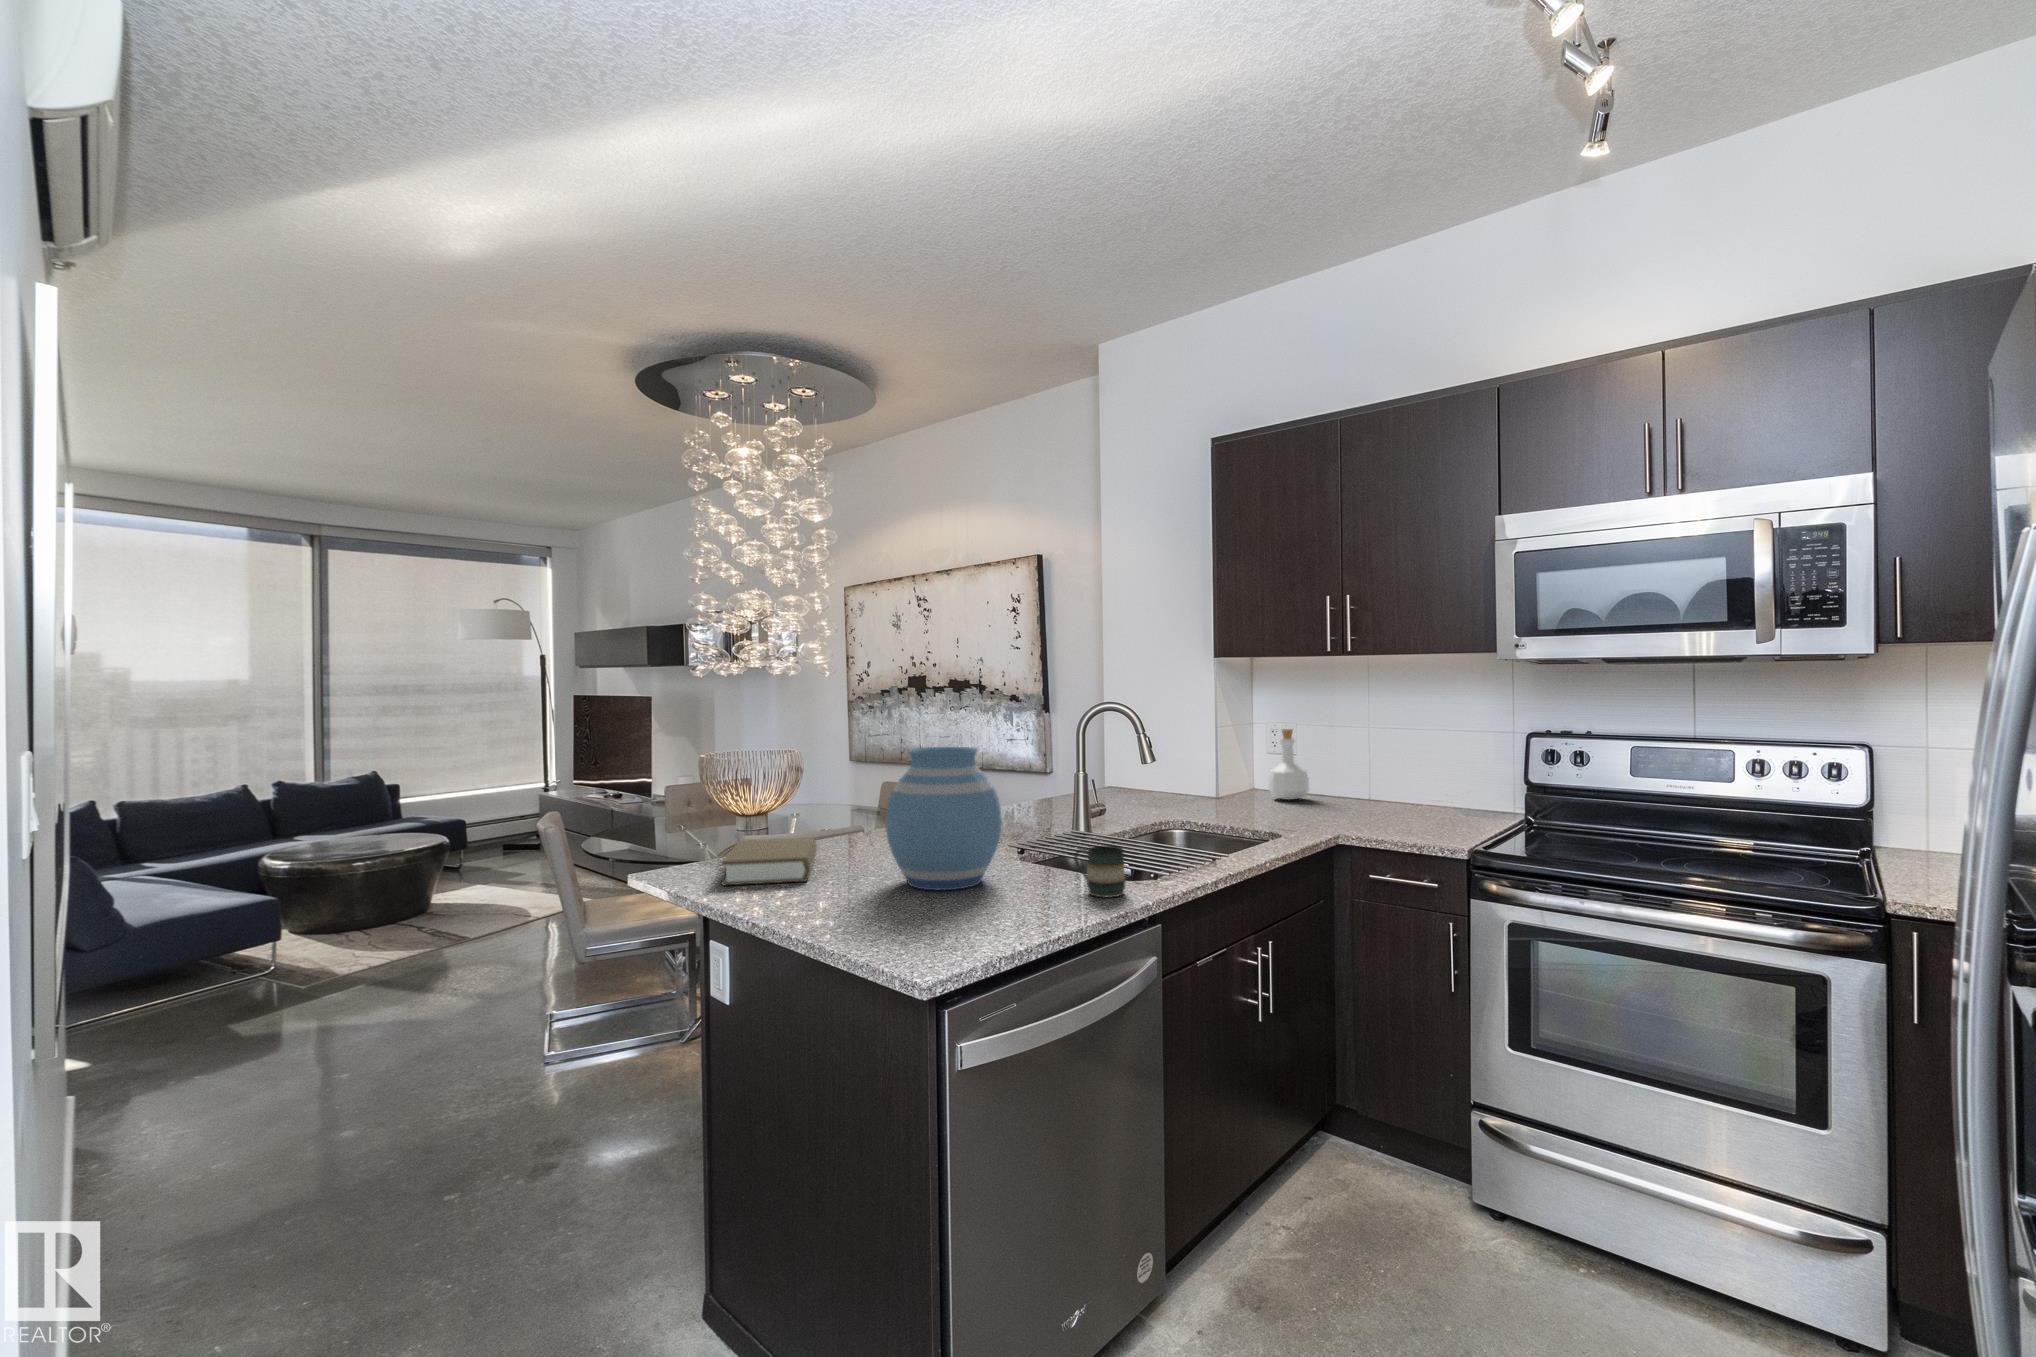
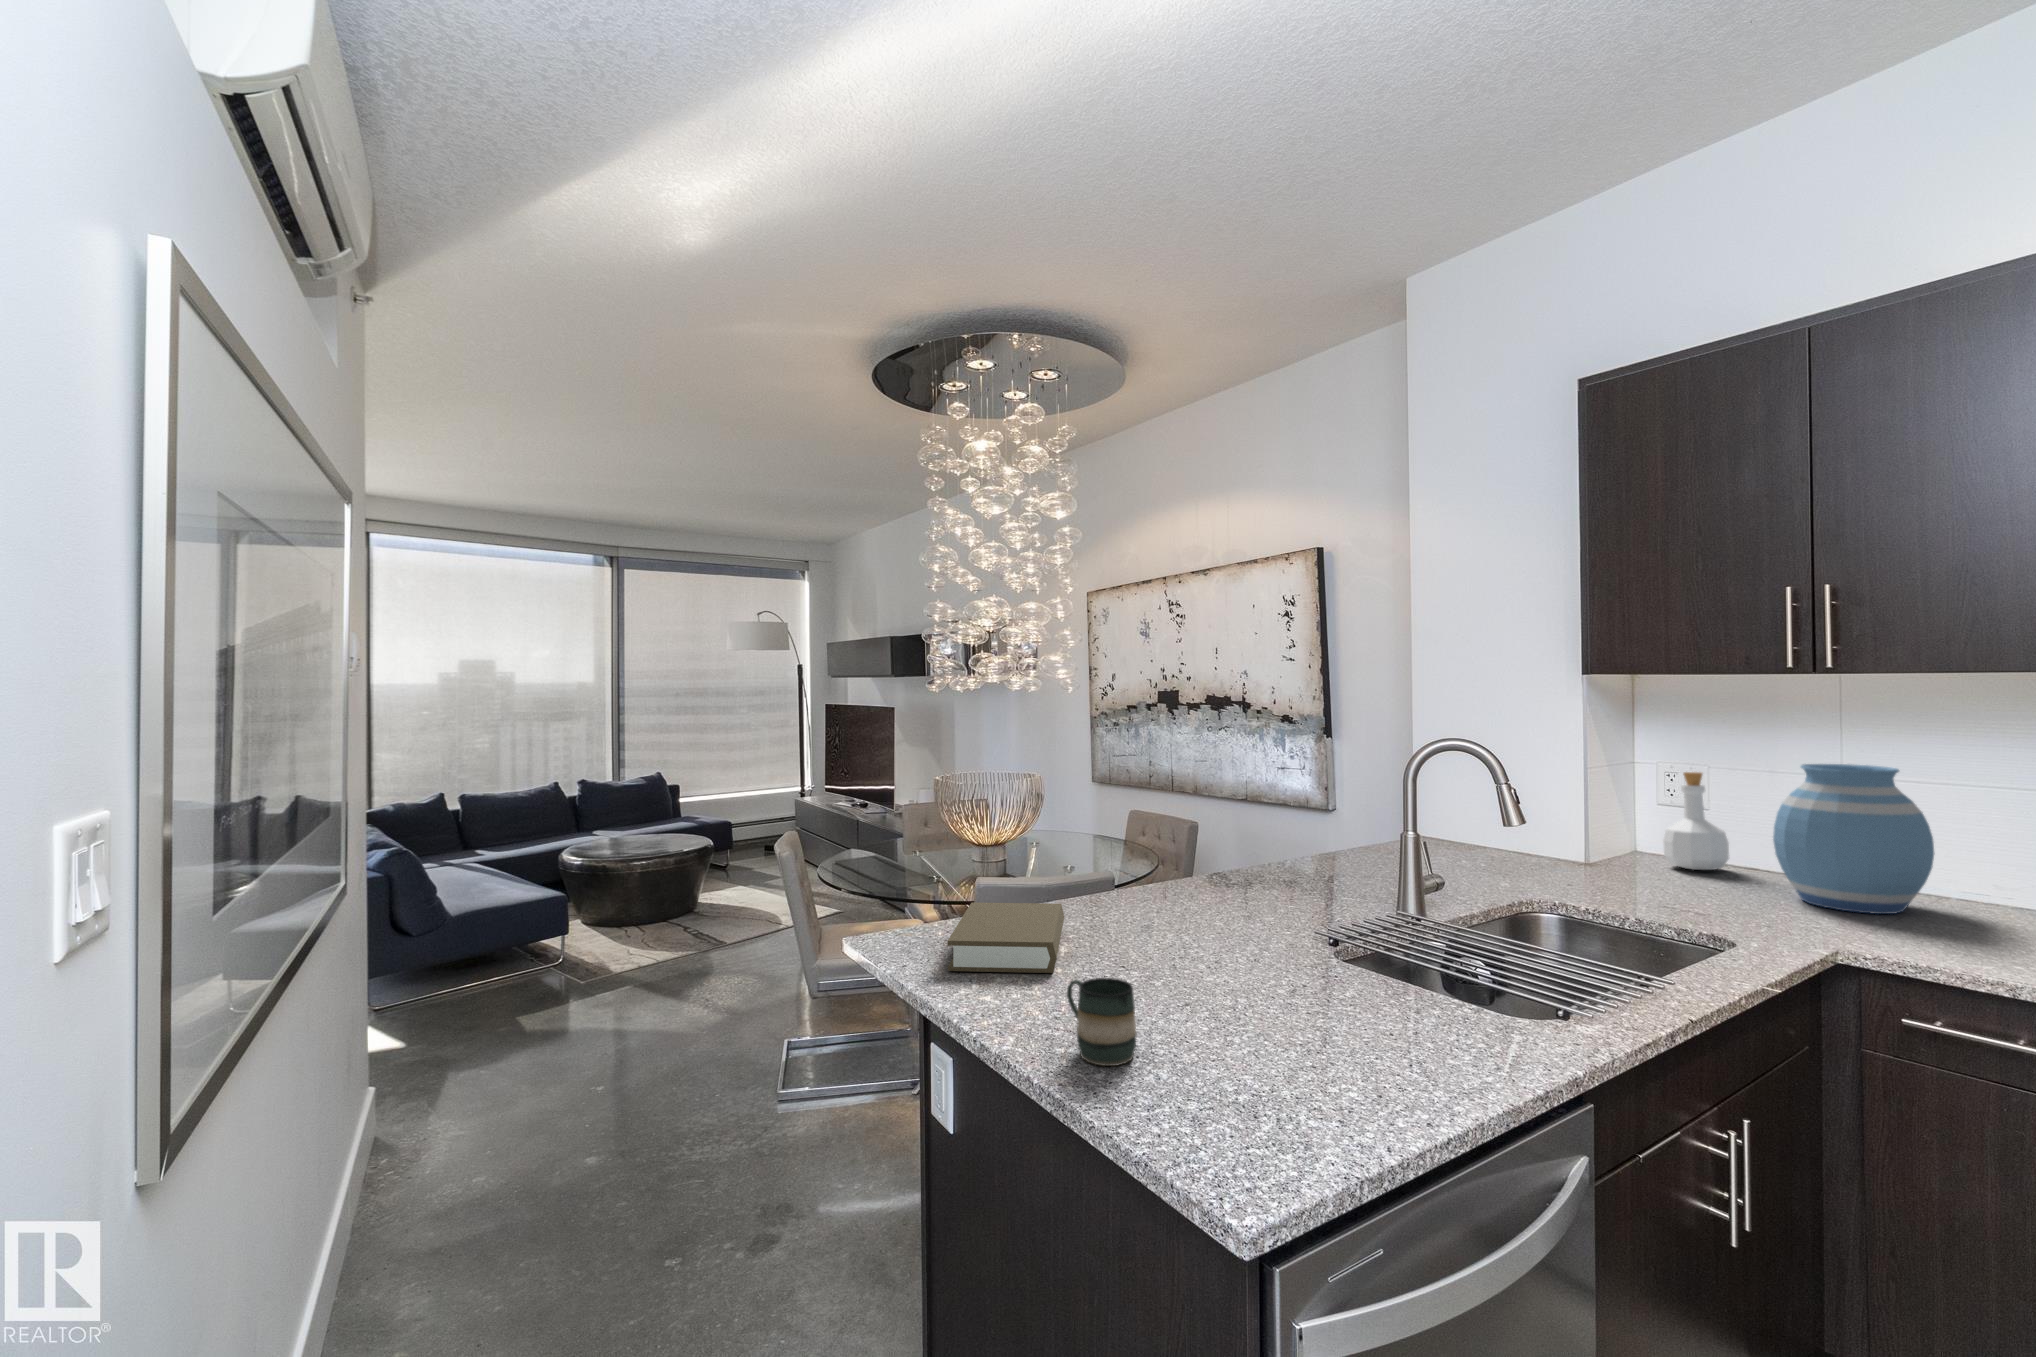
vase: present [886,747,1002,890] -> present [1773,764,1934,914]
mug: present [1074,846,1125,897] -> present [1067,978,1137,1066]

